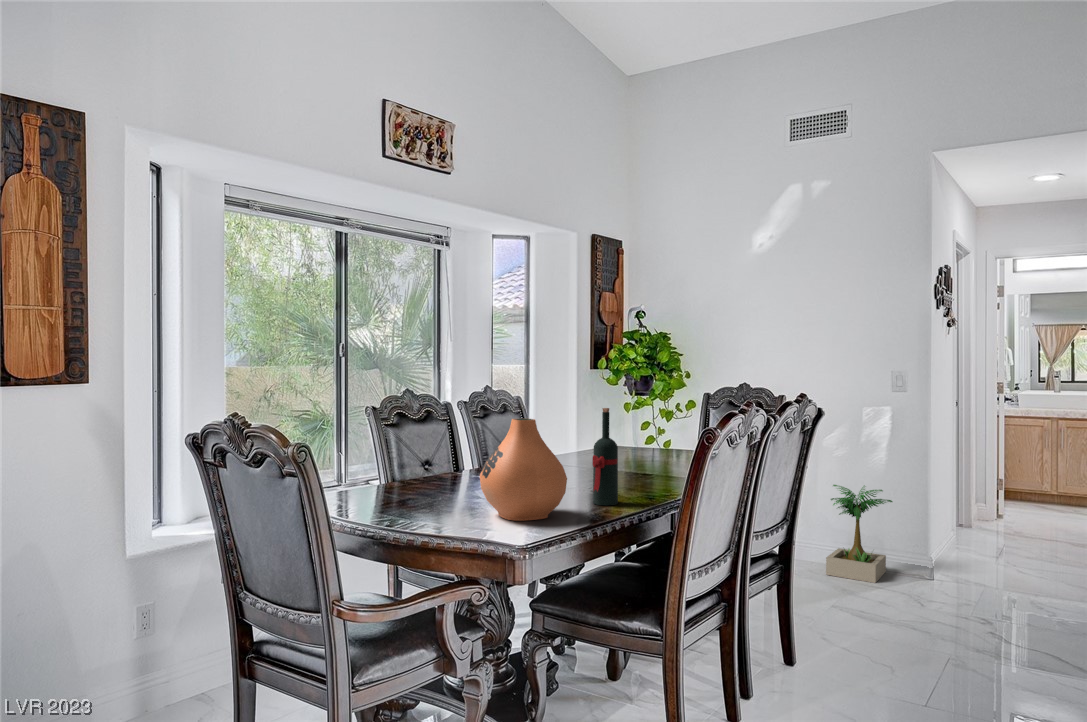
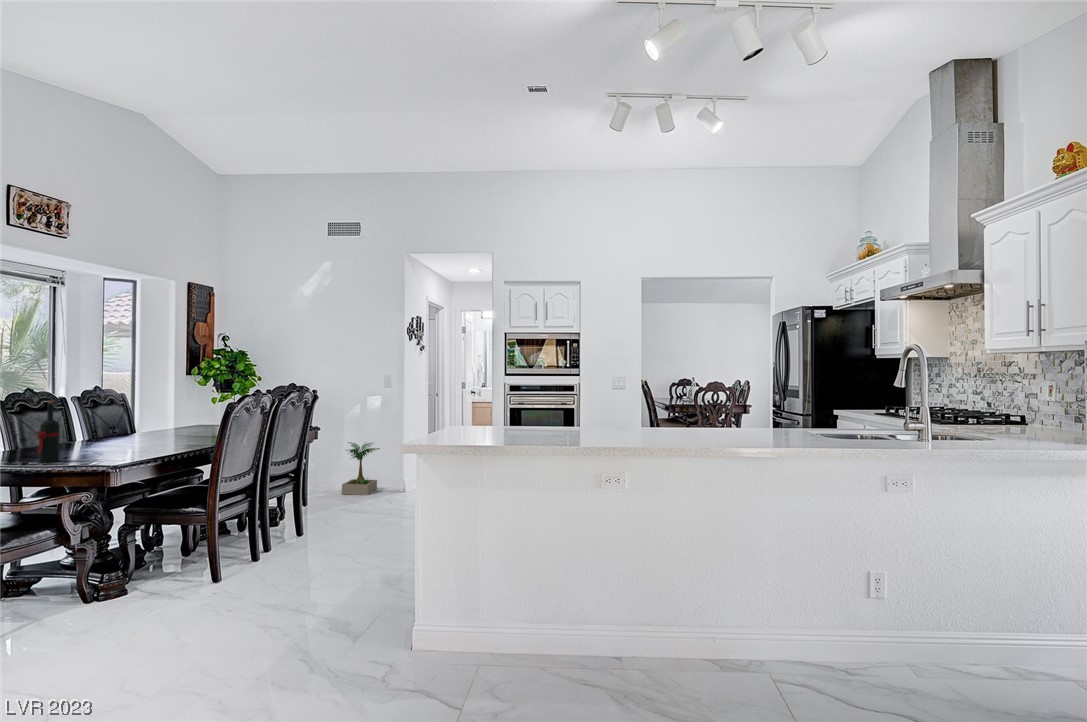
wine bottle: present [592,408,618,505] -> present [37,401,60,462]
vase: present [480,418,567,521] -> none [90,403,149,458]

